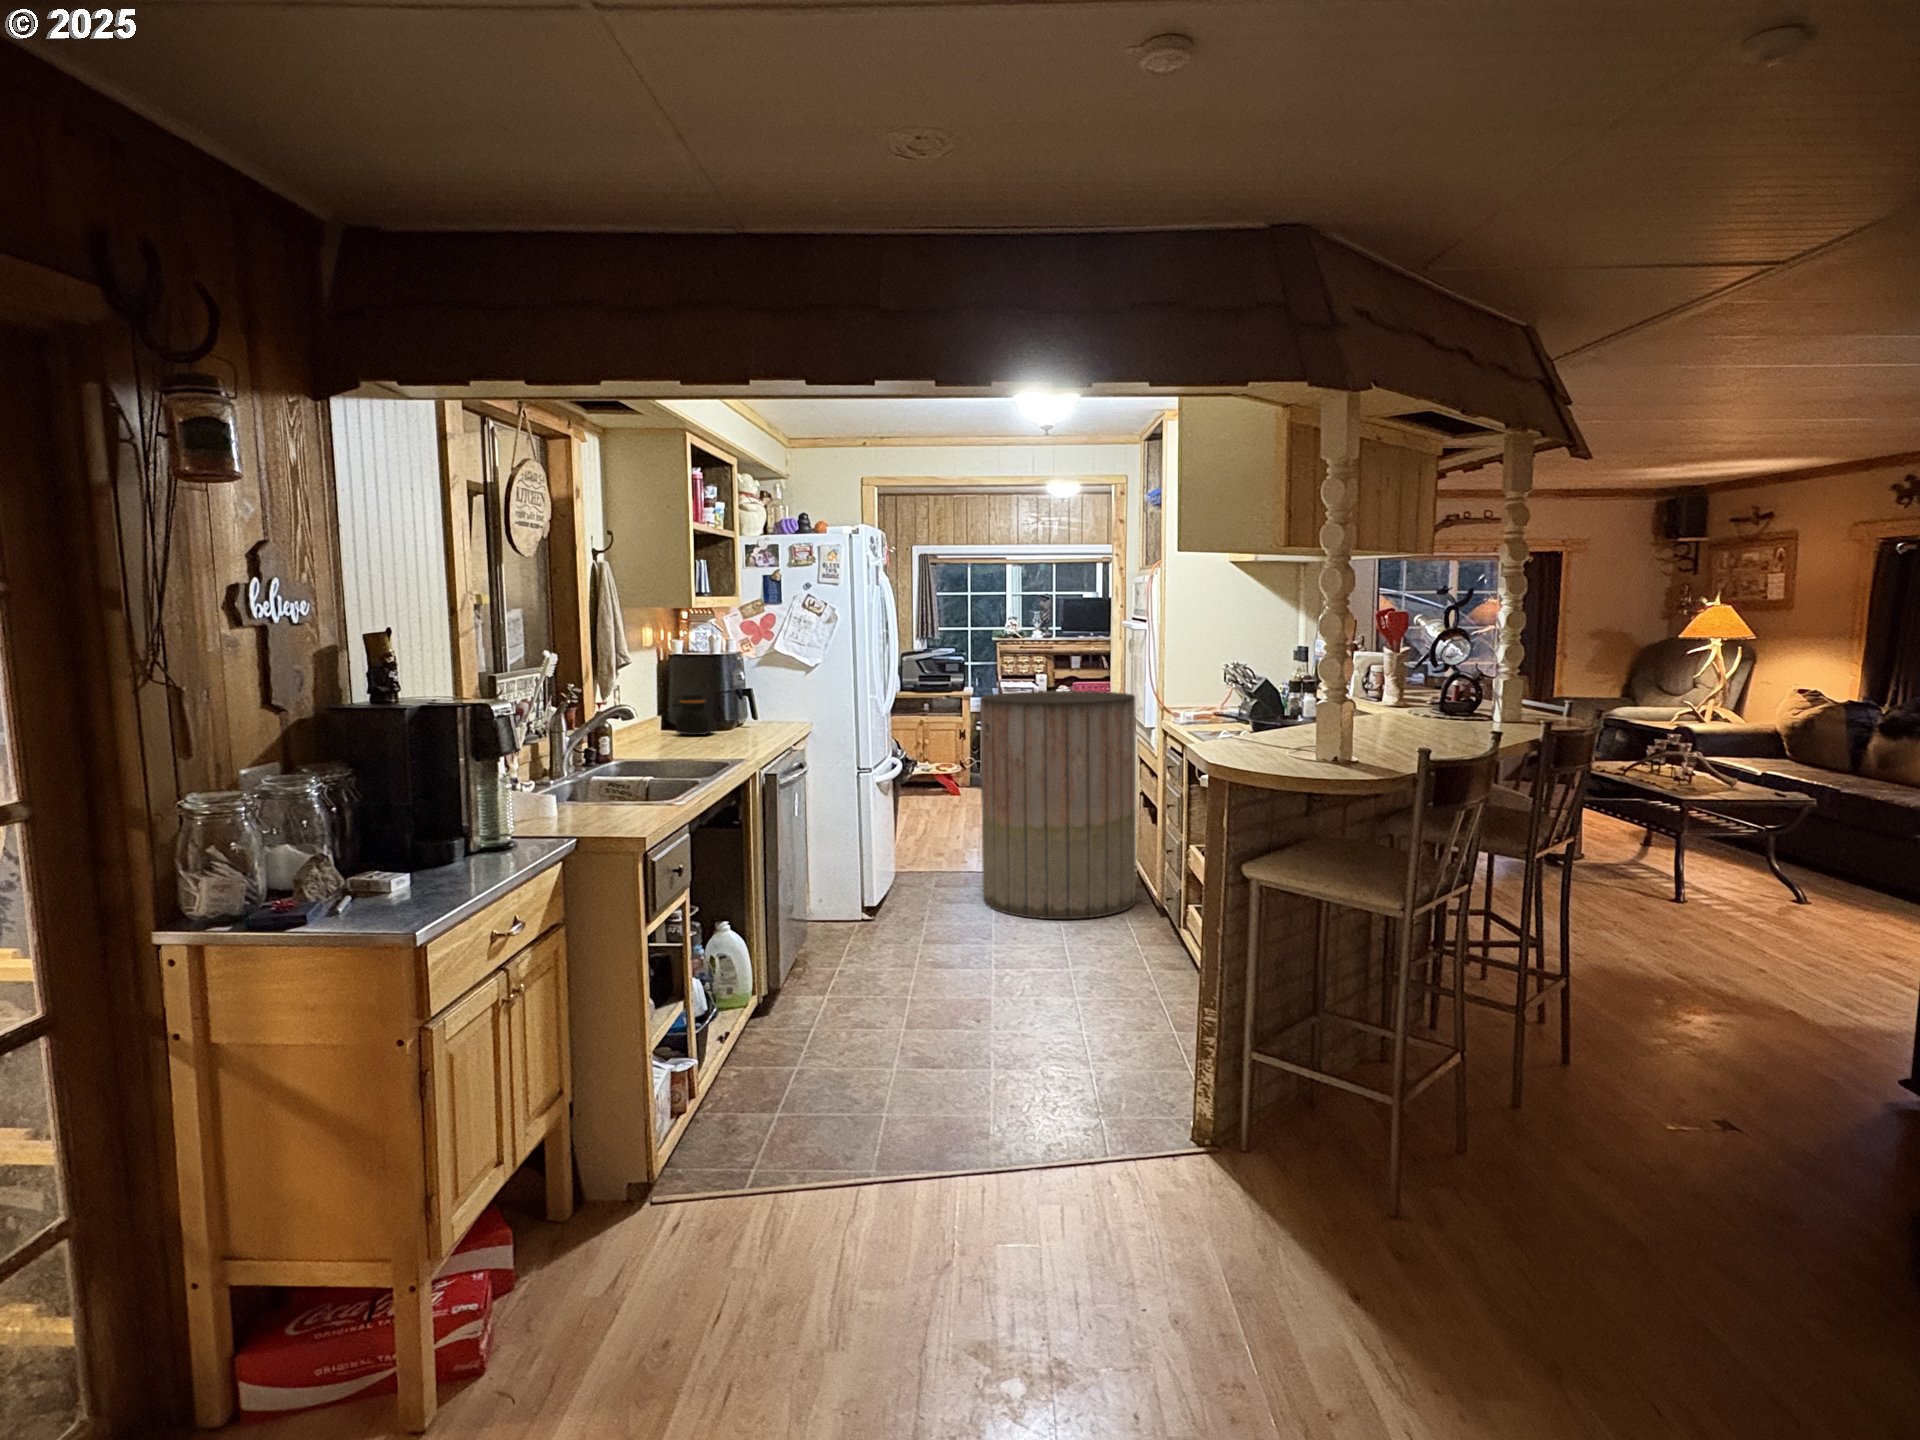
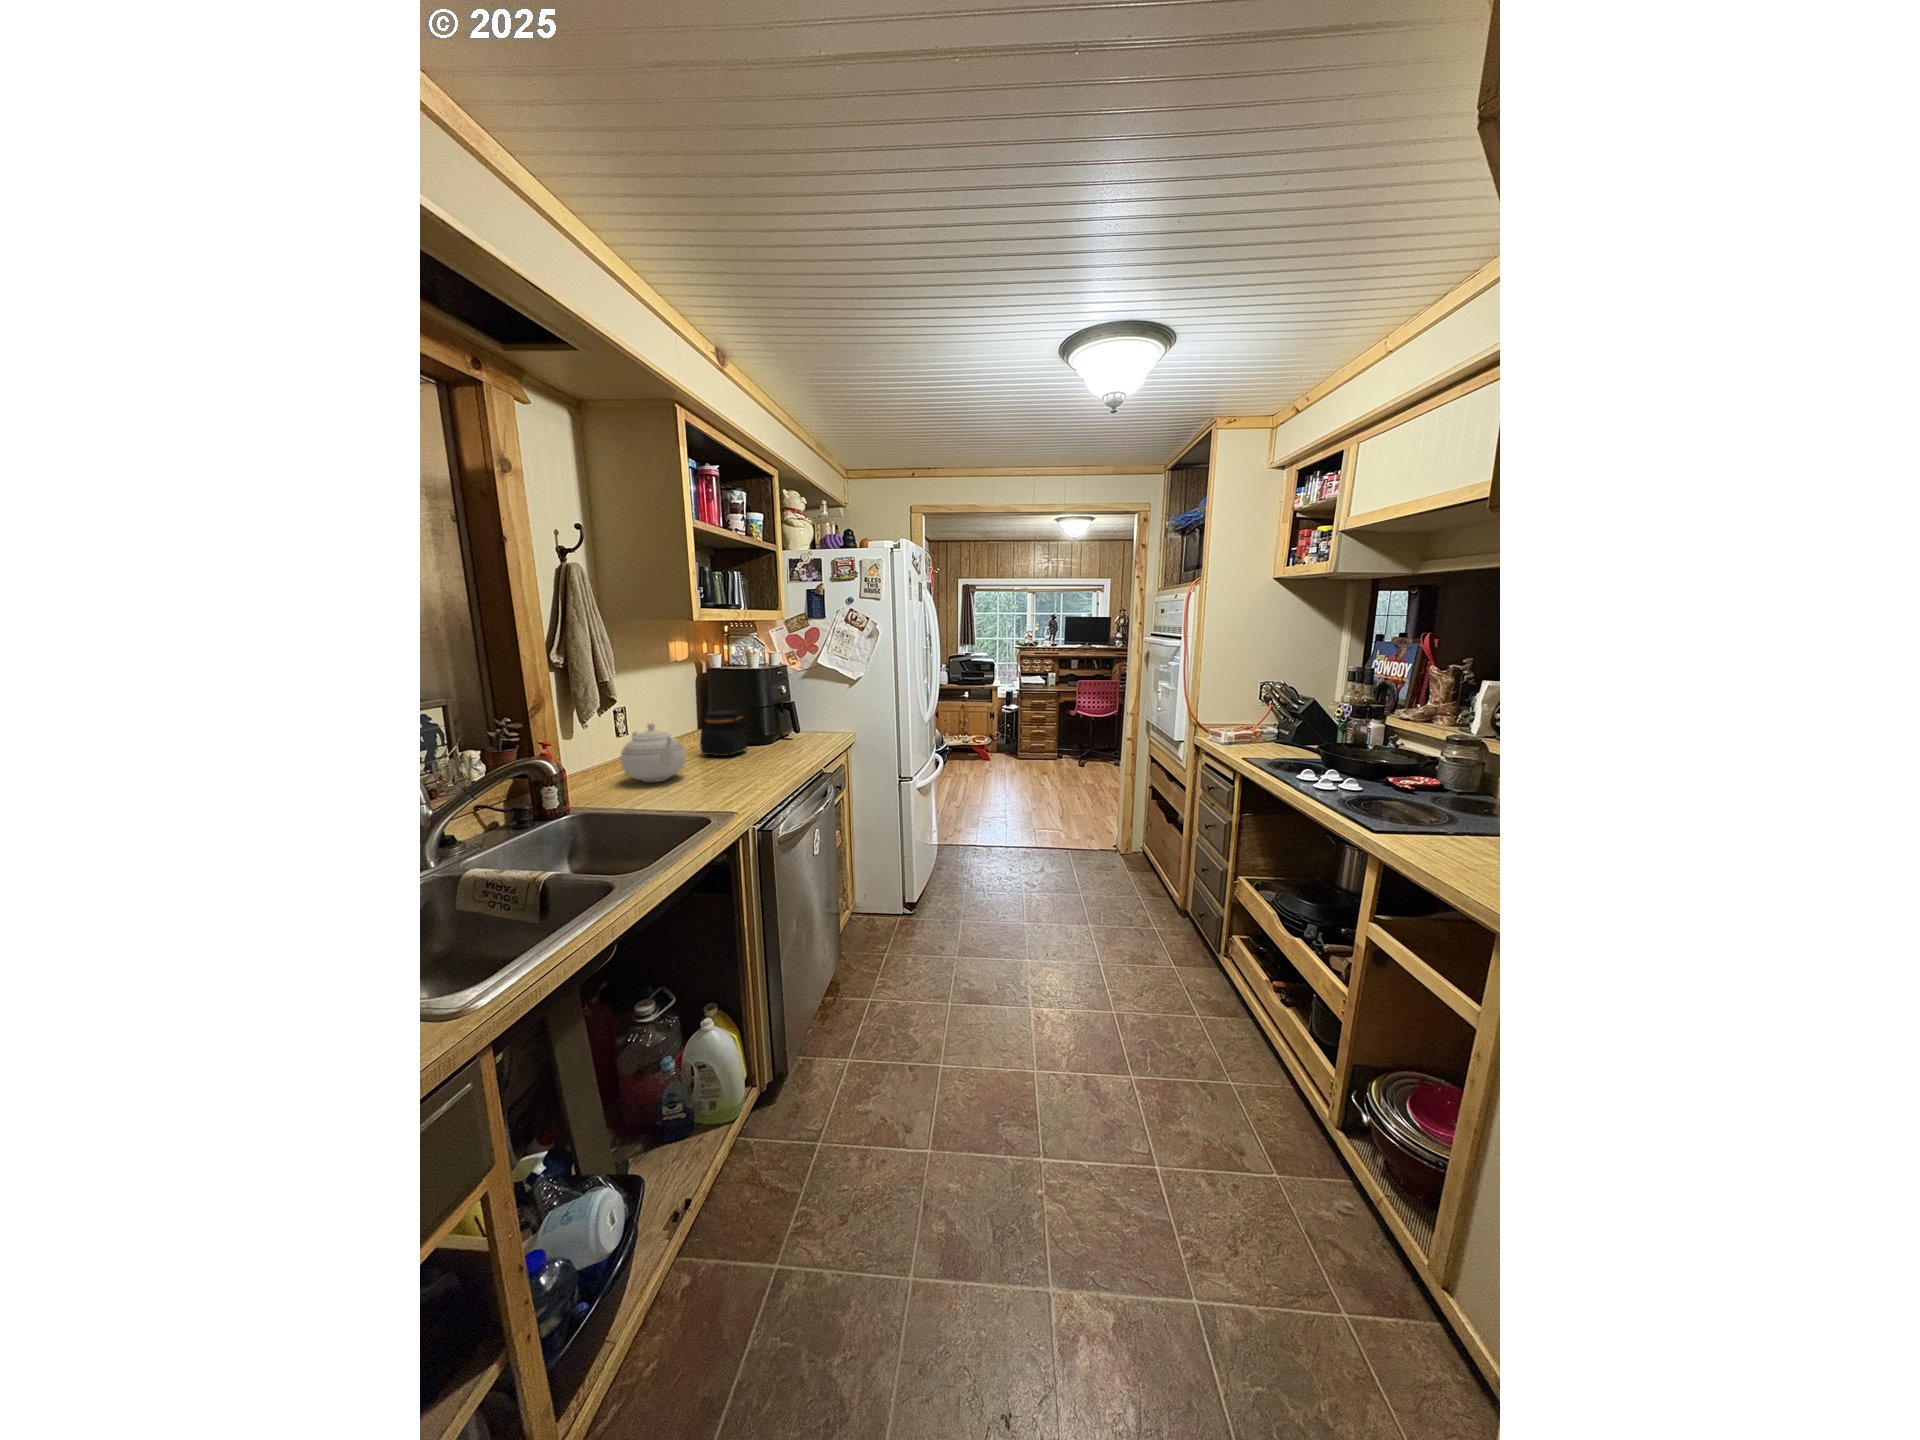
trash can: present [980,691,1136,919] -> none [1014,699,1164,923]
teapot: none [630,696,682,747] -> present [620,723,686,782]

